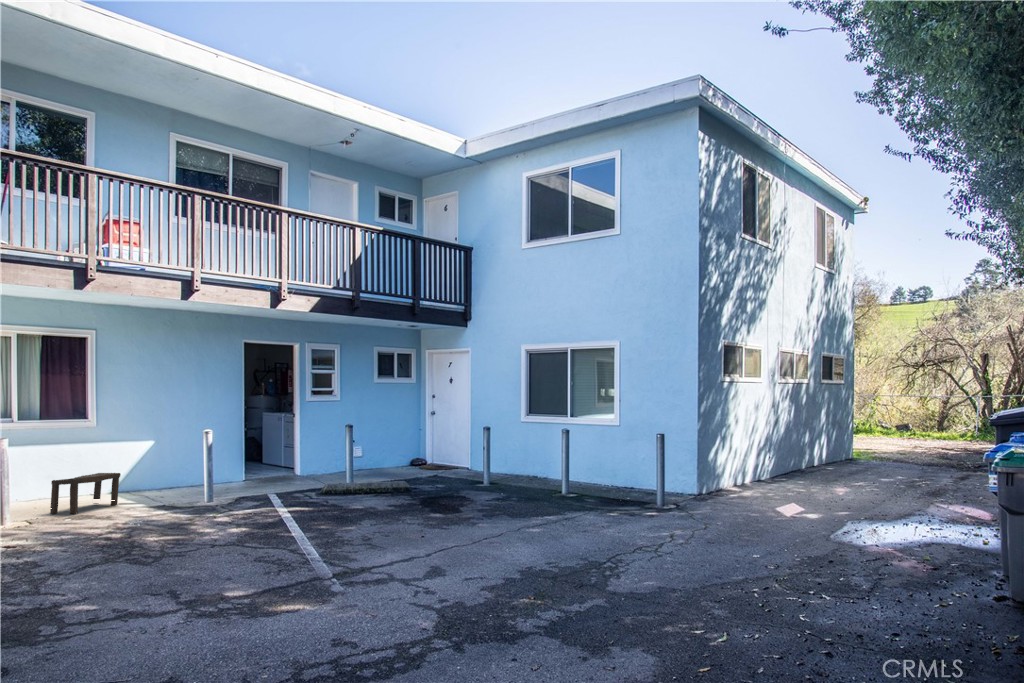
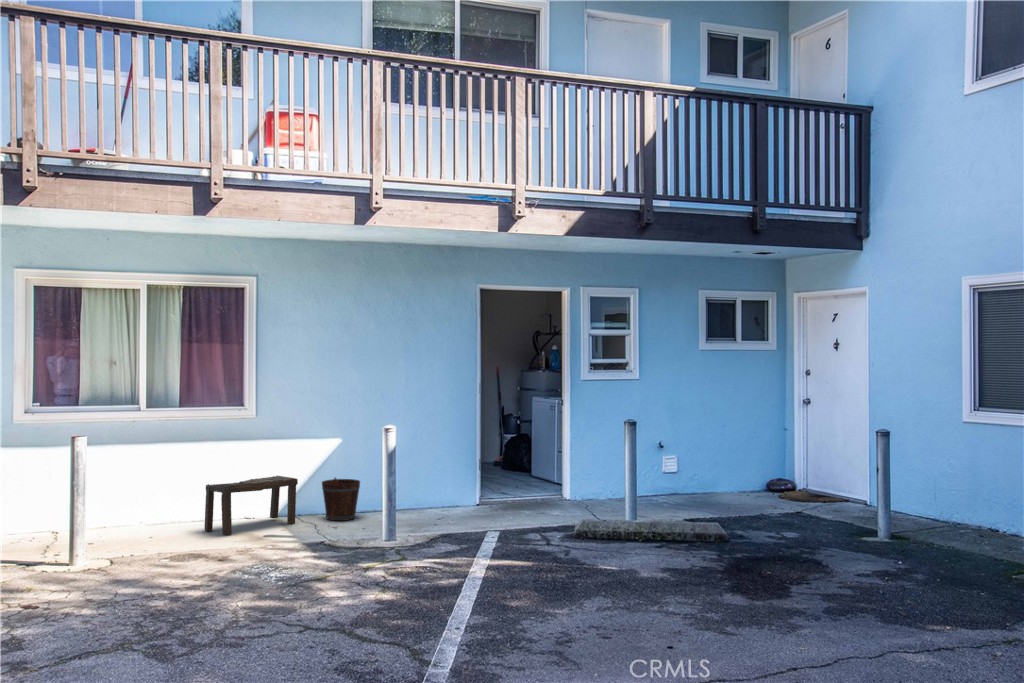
bucket: none [134,472,164,501] -> present [322,478,360,521]

